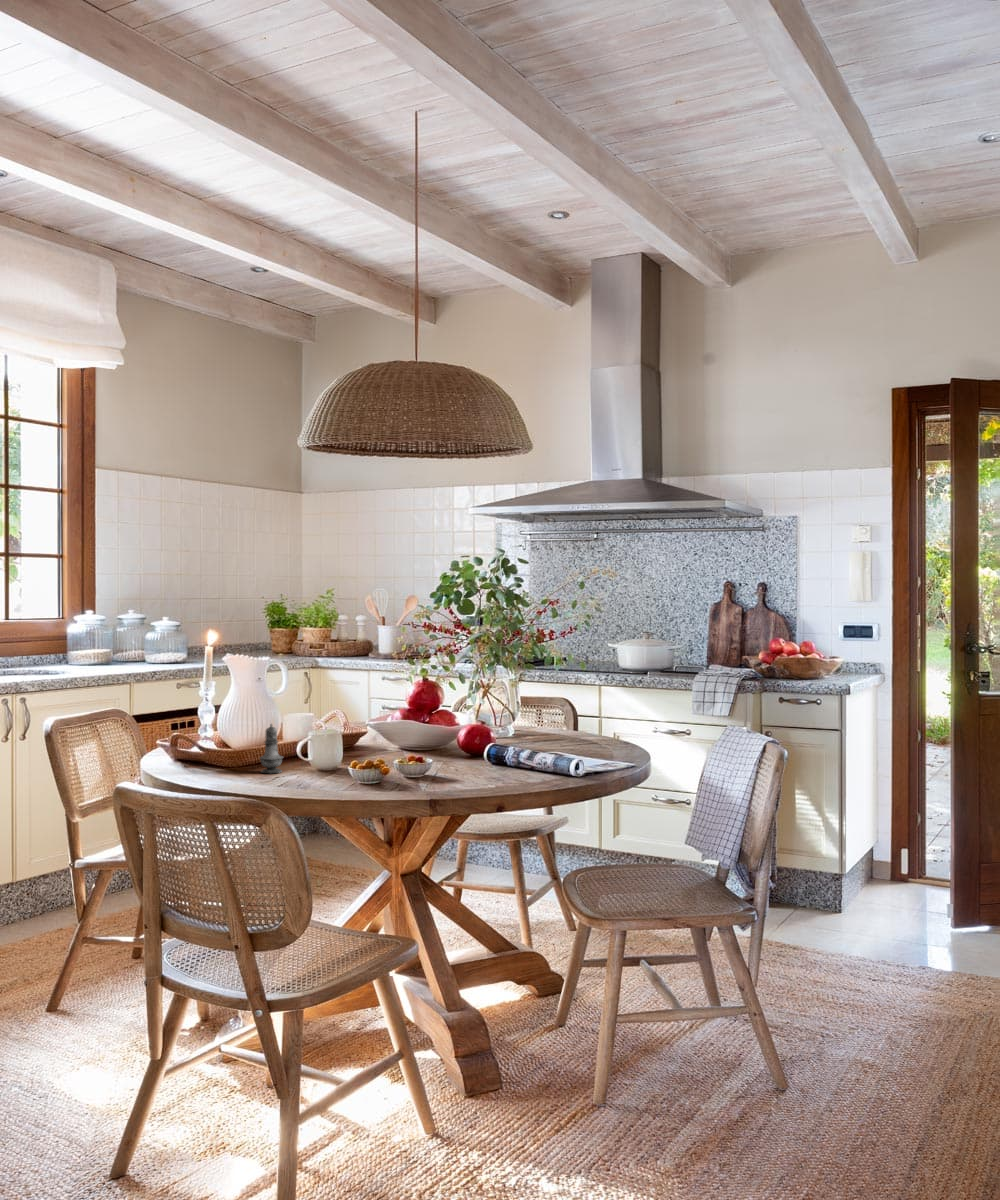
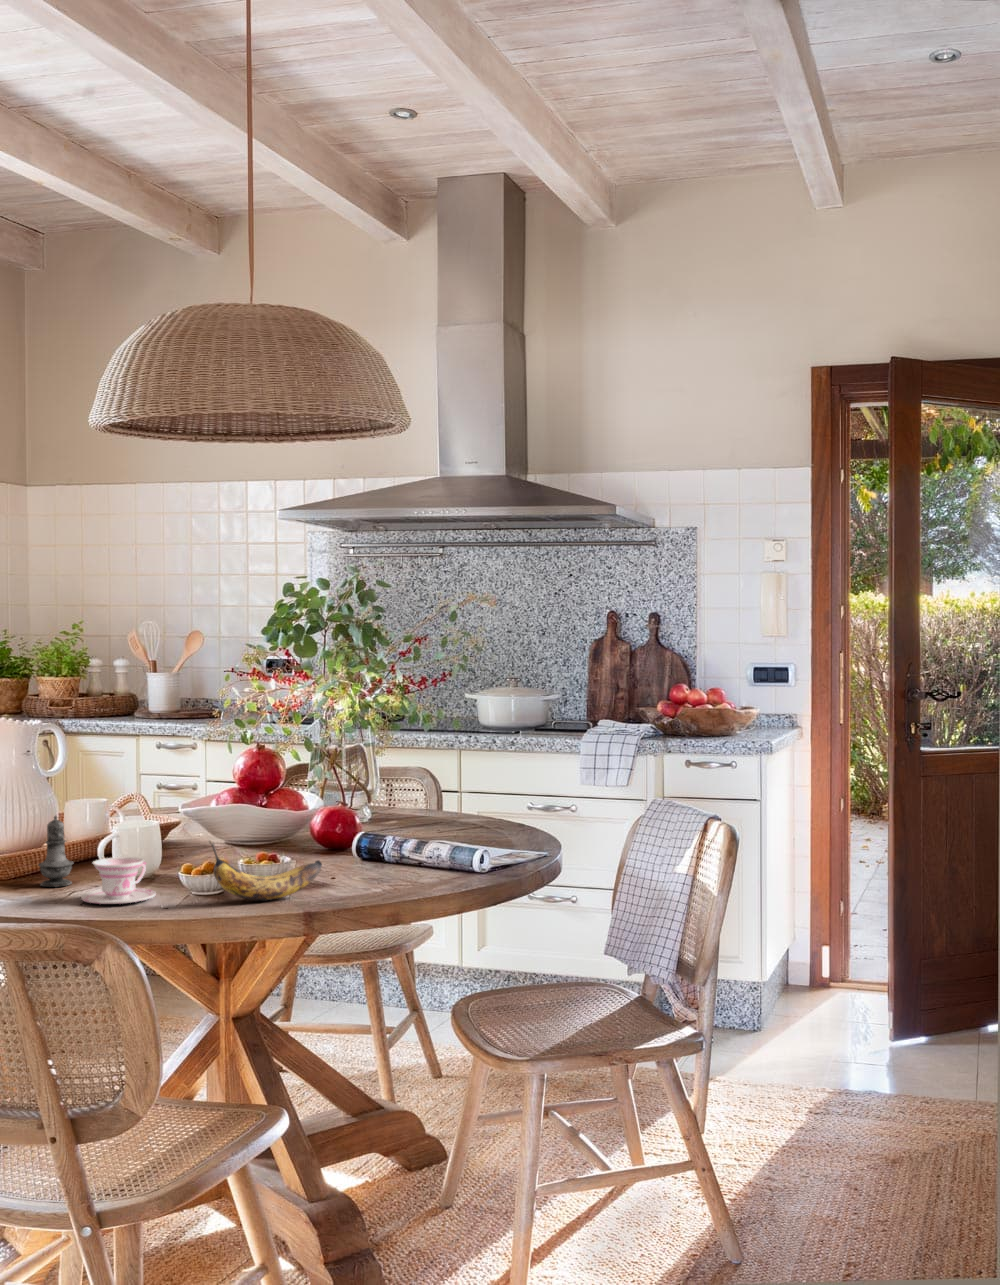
banana: none [368,743,450,788] -> present [209,841,322,901]
teacup: none [283,754,335,786] -> present [81,857,156,904]

